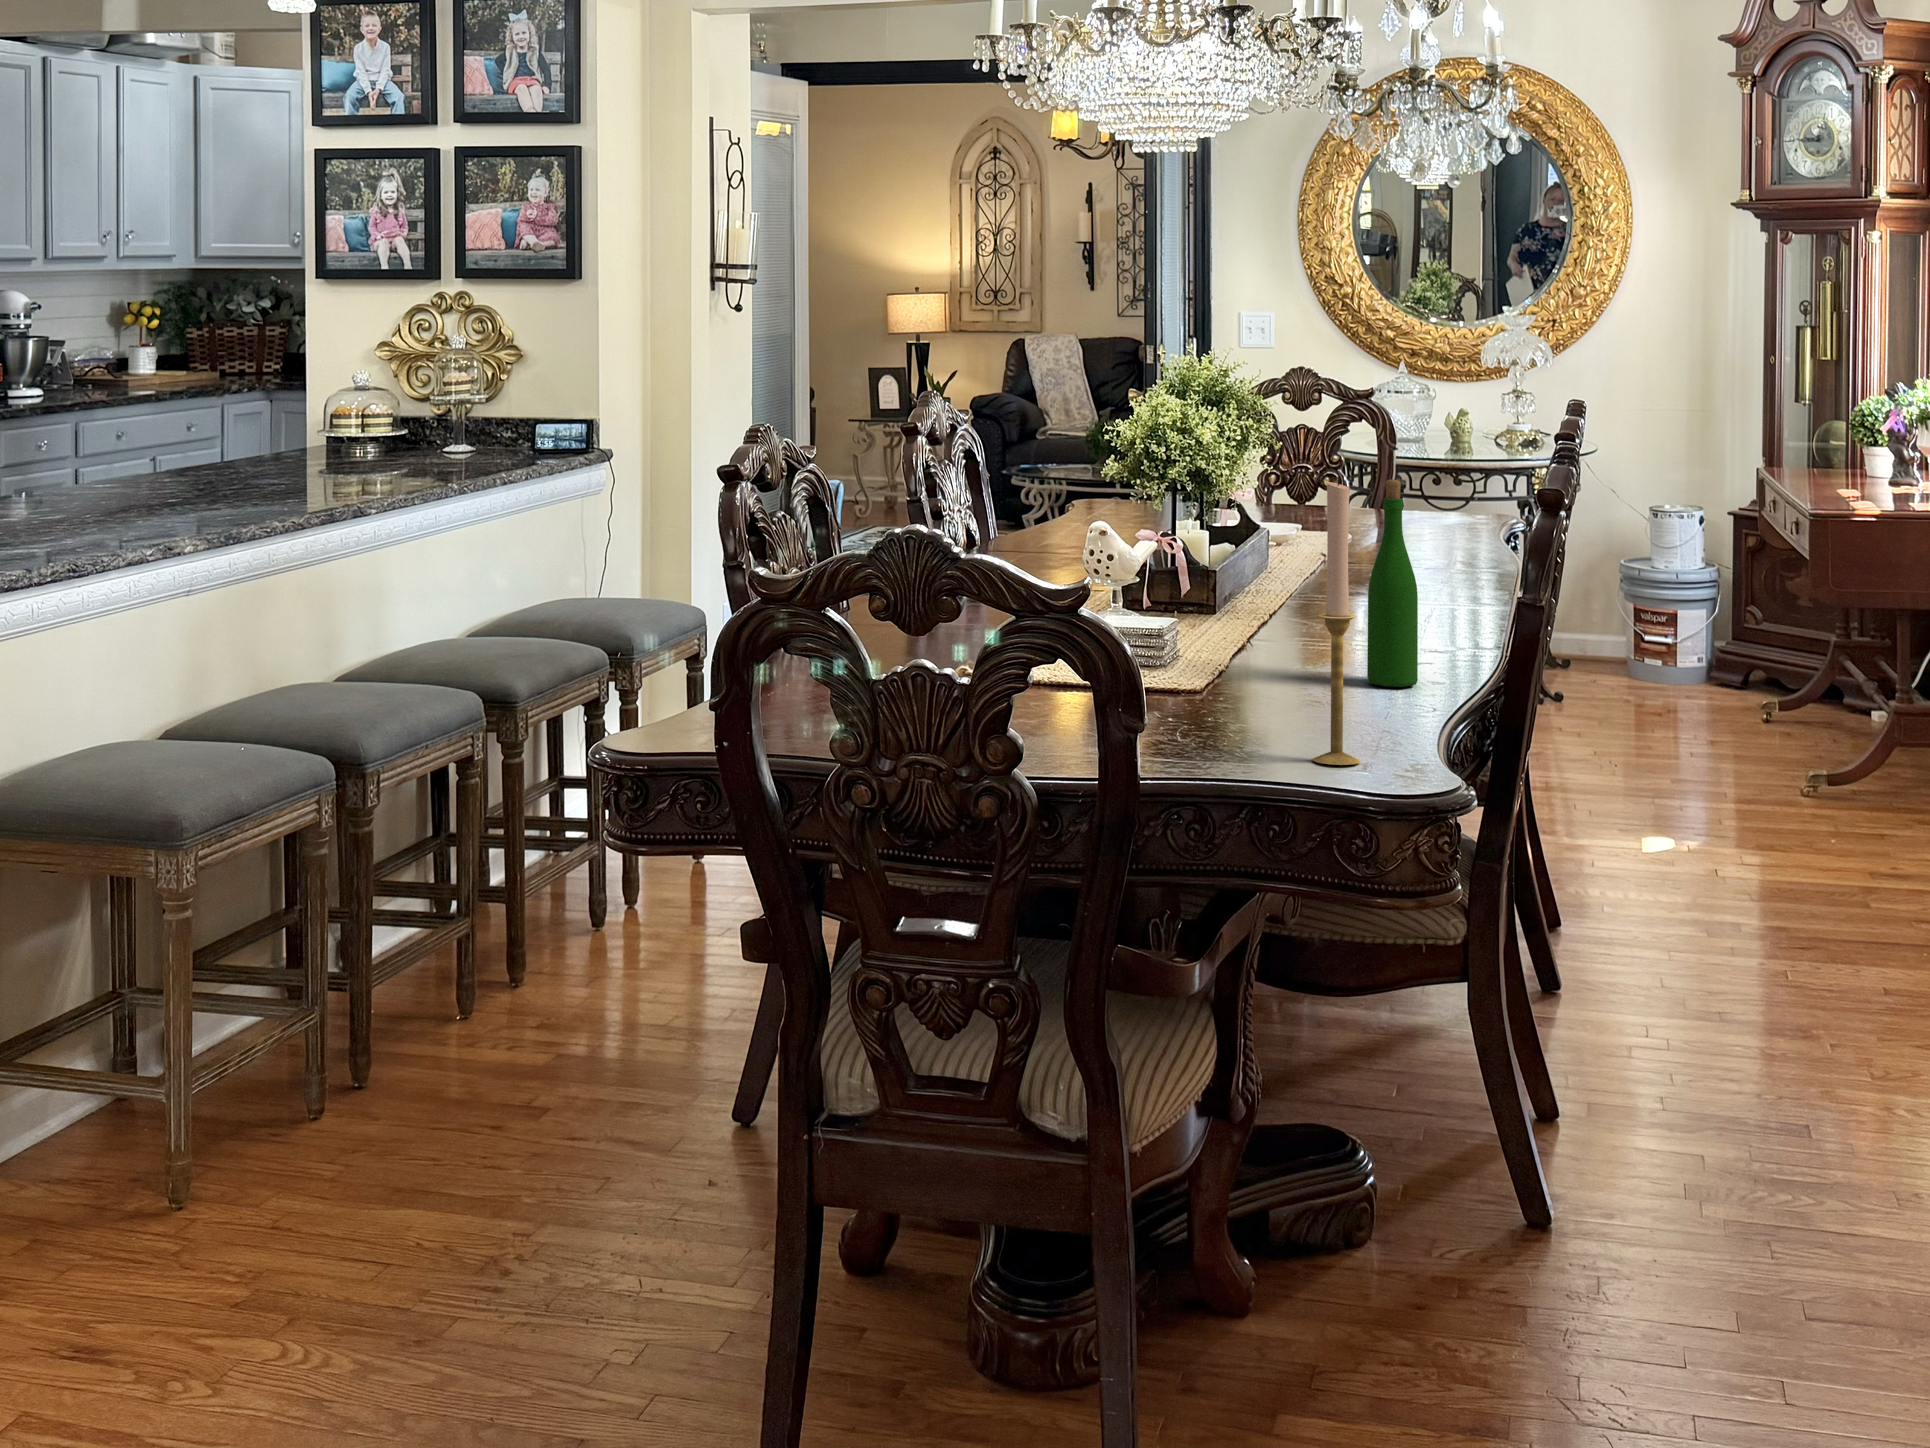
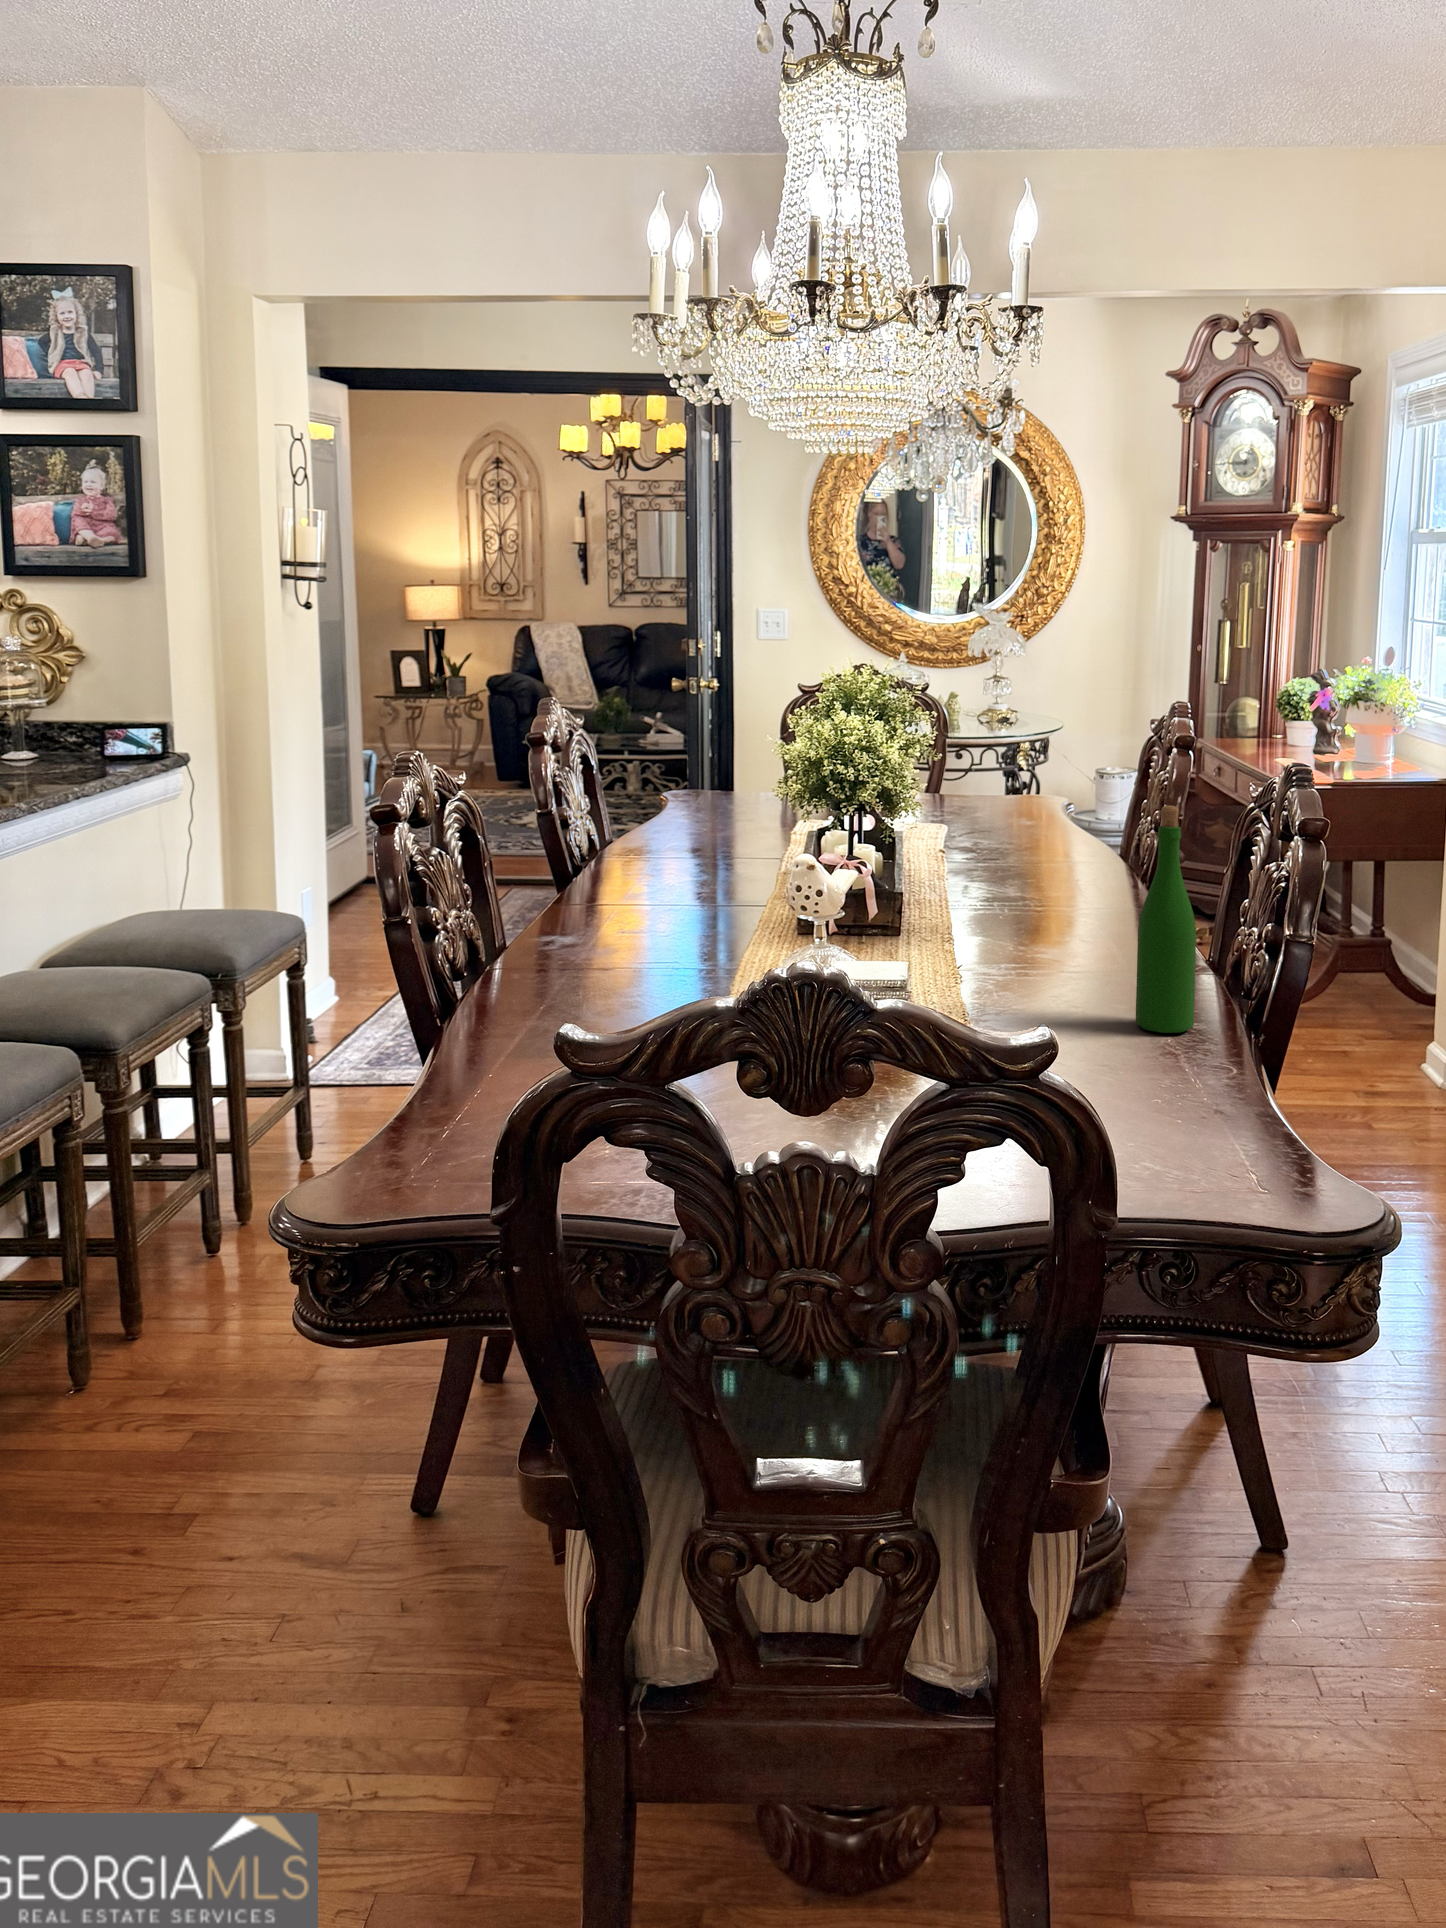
candlestick: present [1312,480,1361,765] -> none [1200,834,1260,1183]

